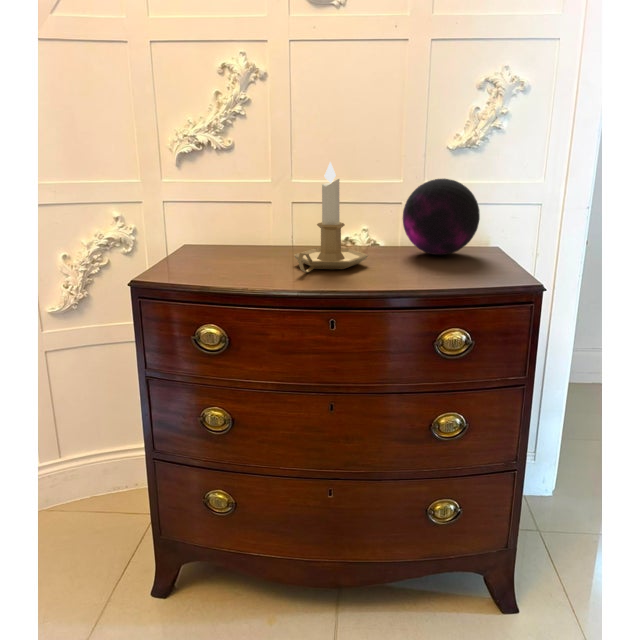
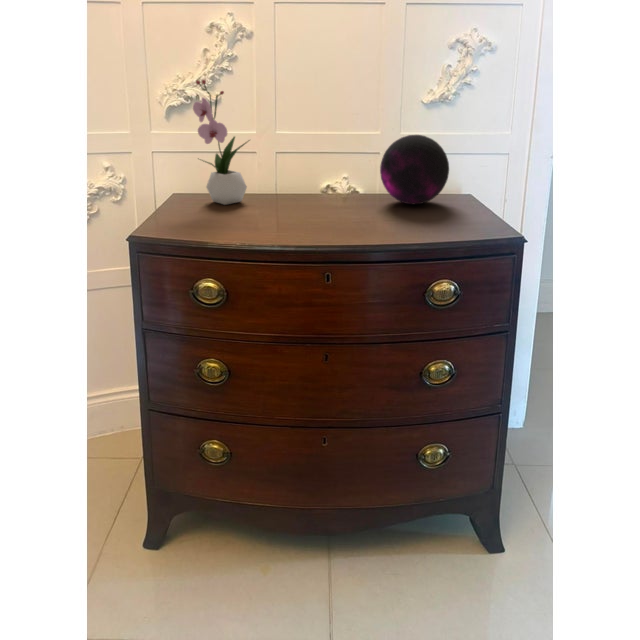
flower arrangement: none [199,119,262,255] -> present [193,80,248,205]
candlestick: present [294,162,368,273] -> none [282,124,349,223]

